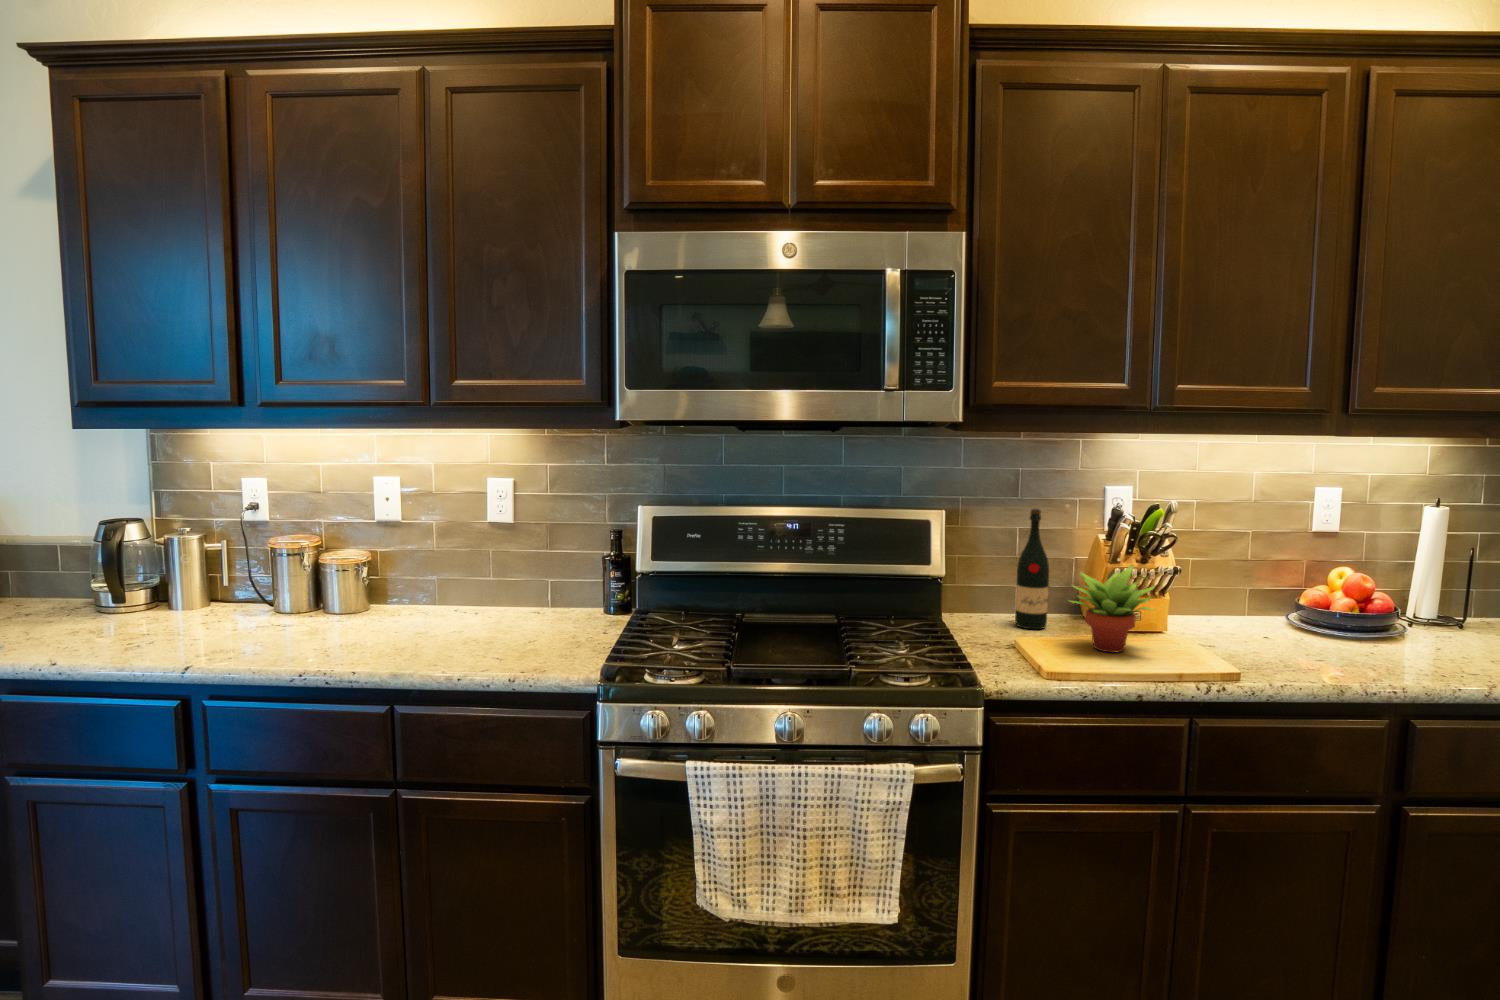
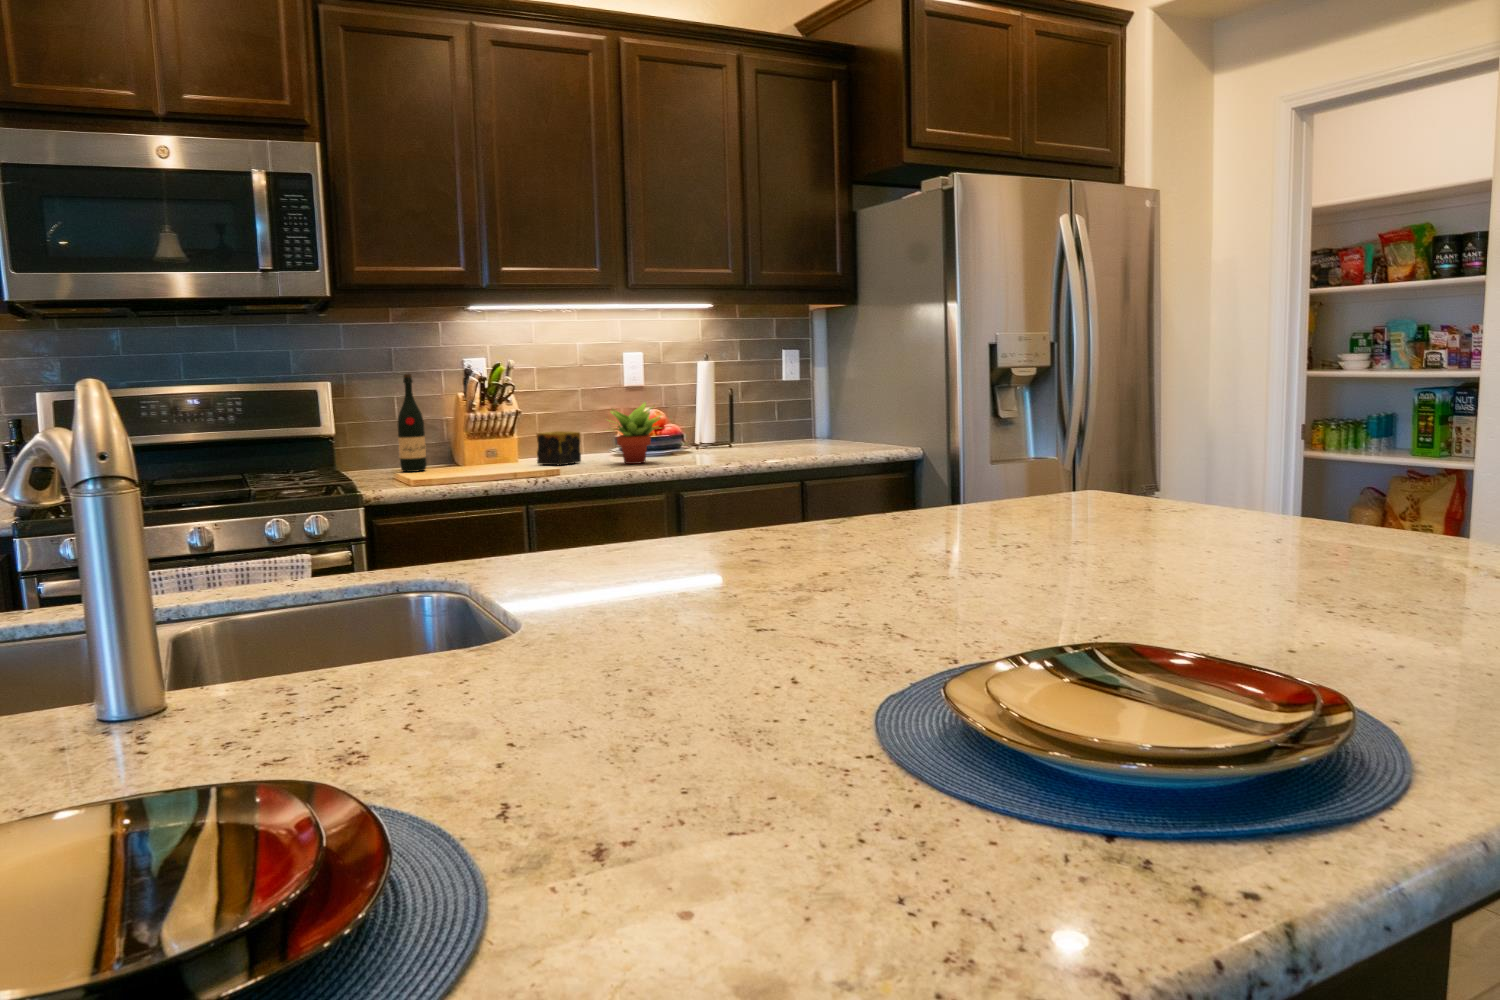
succulent plant: present [1071,564,1155,652] -> present [610,402,660,464]
candle: none [1195,594,1263,648] -> present [537,431,581,465]

